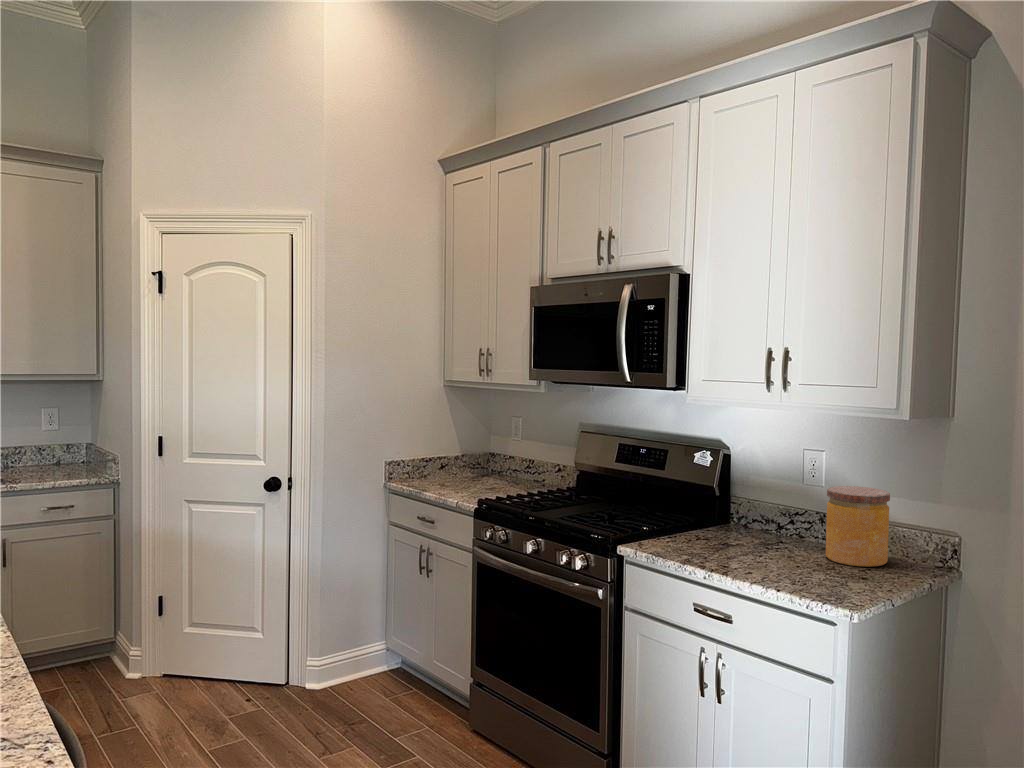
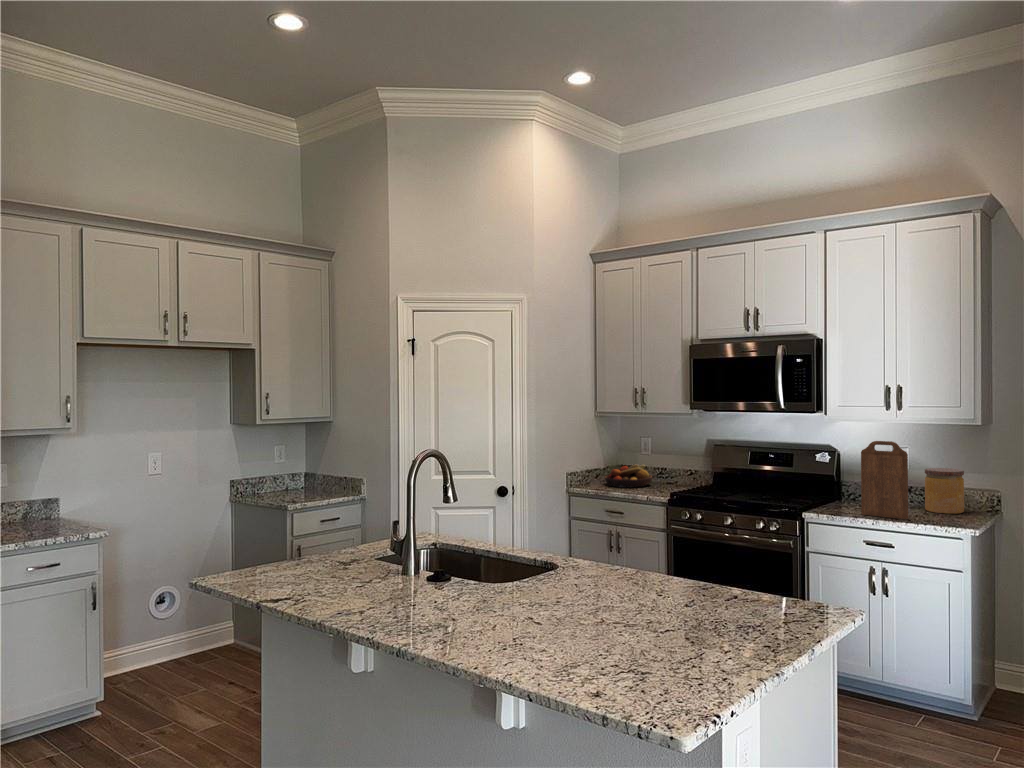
cutting board: none [700,438,764,573] -> present [861,441,908,519]
fruit bowl: none [432,454,500,487] -> present [605,465,652,488]

